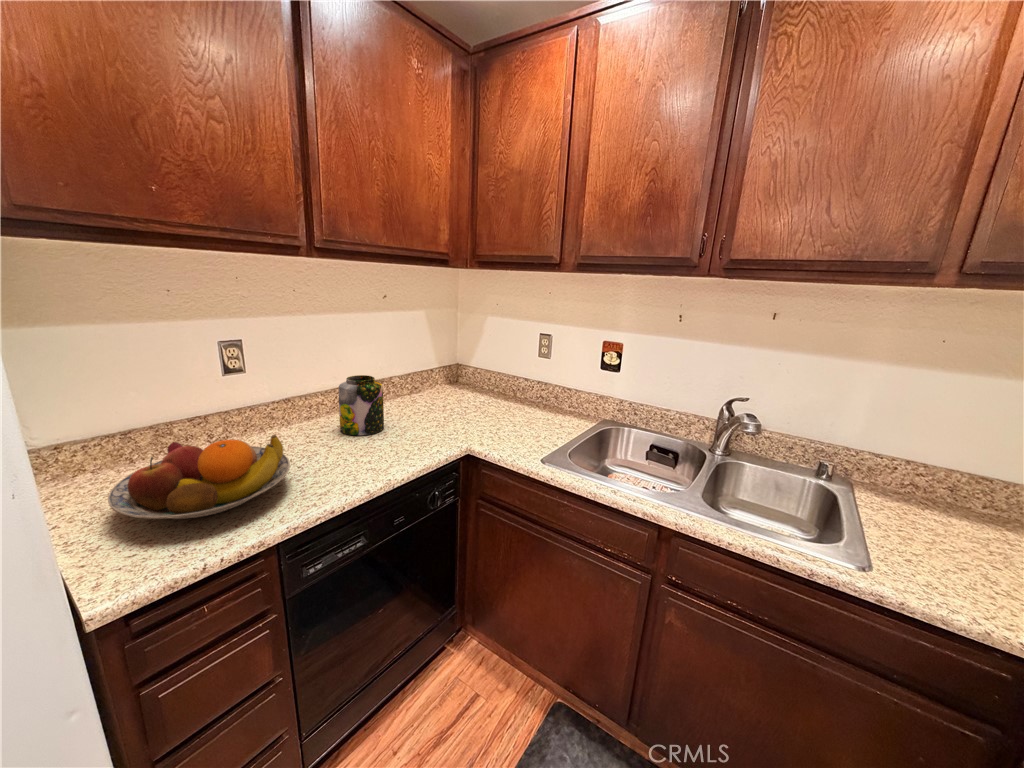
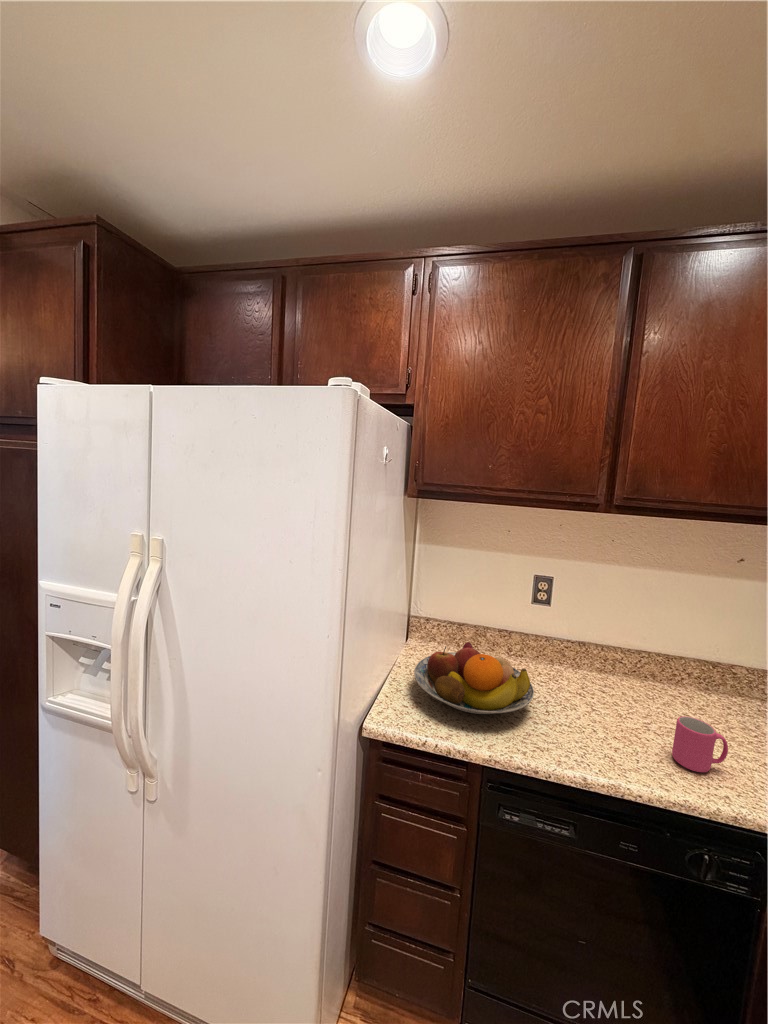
jar: present [339,375,384,435] -> none [620,643,684,724]
mug: none [399,414,428,449] -> present [672,716,728,772]

